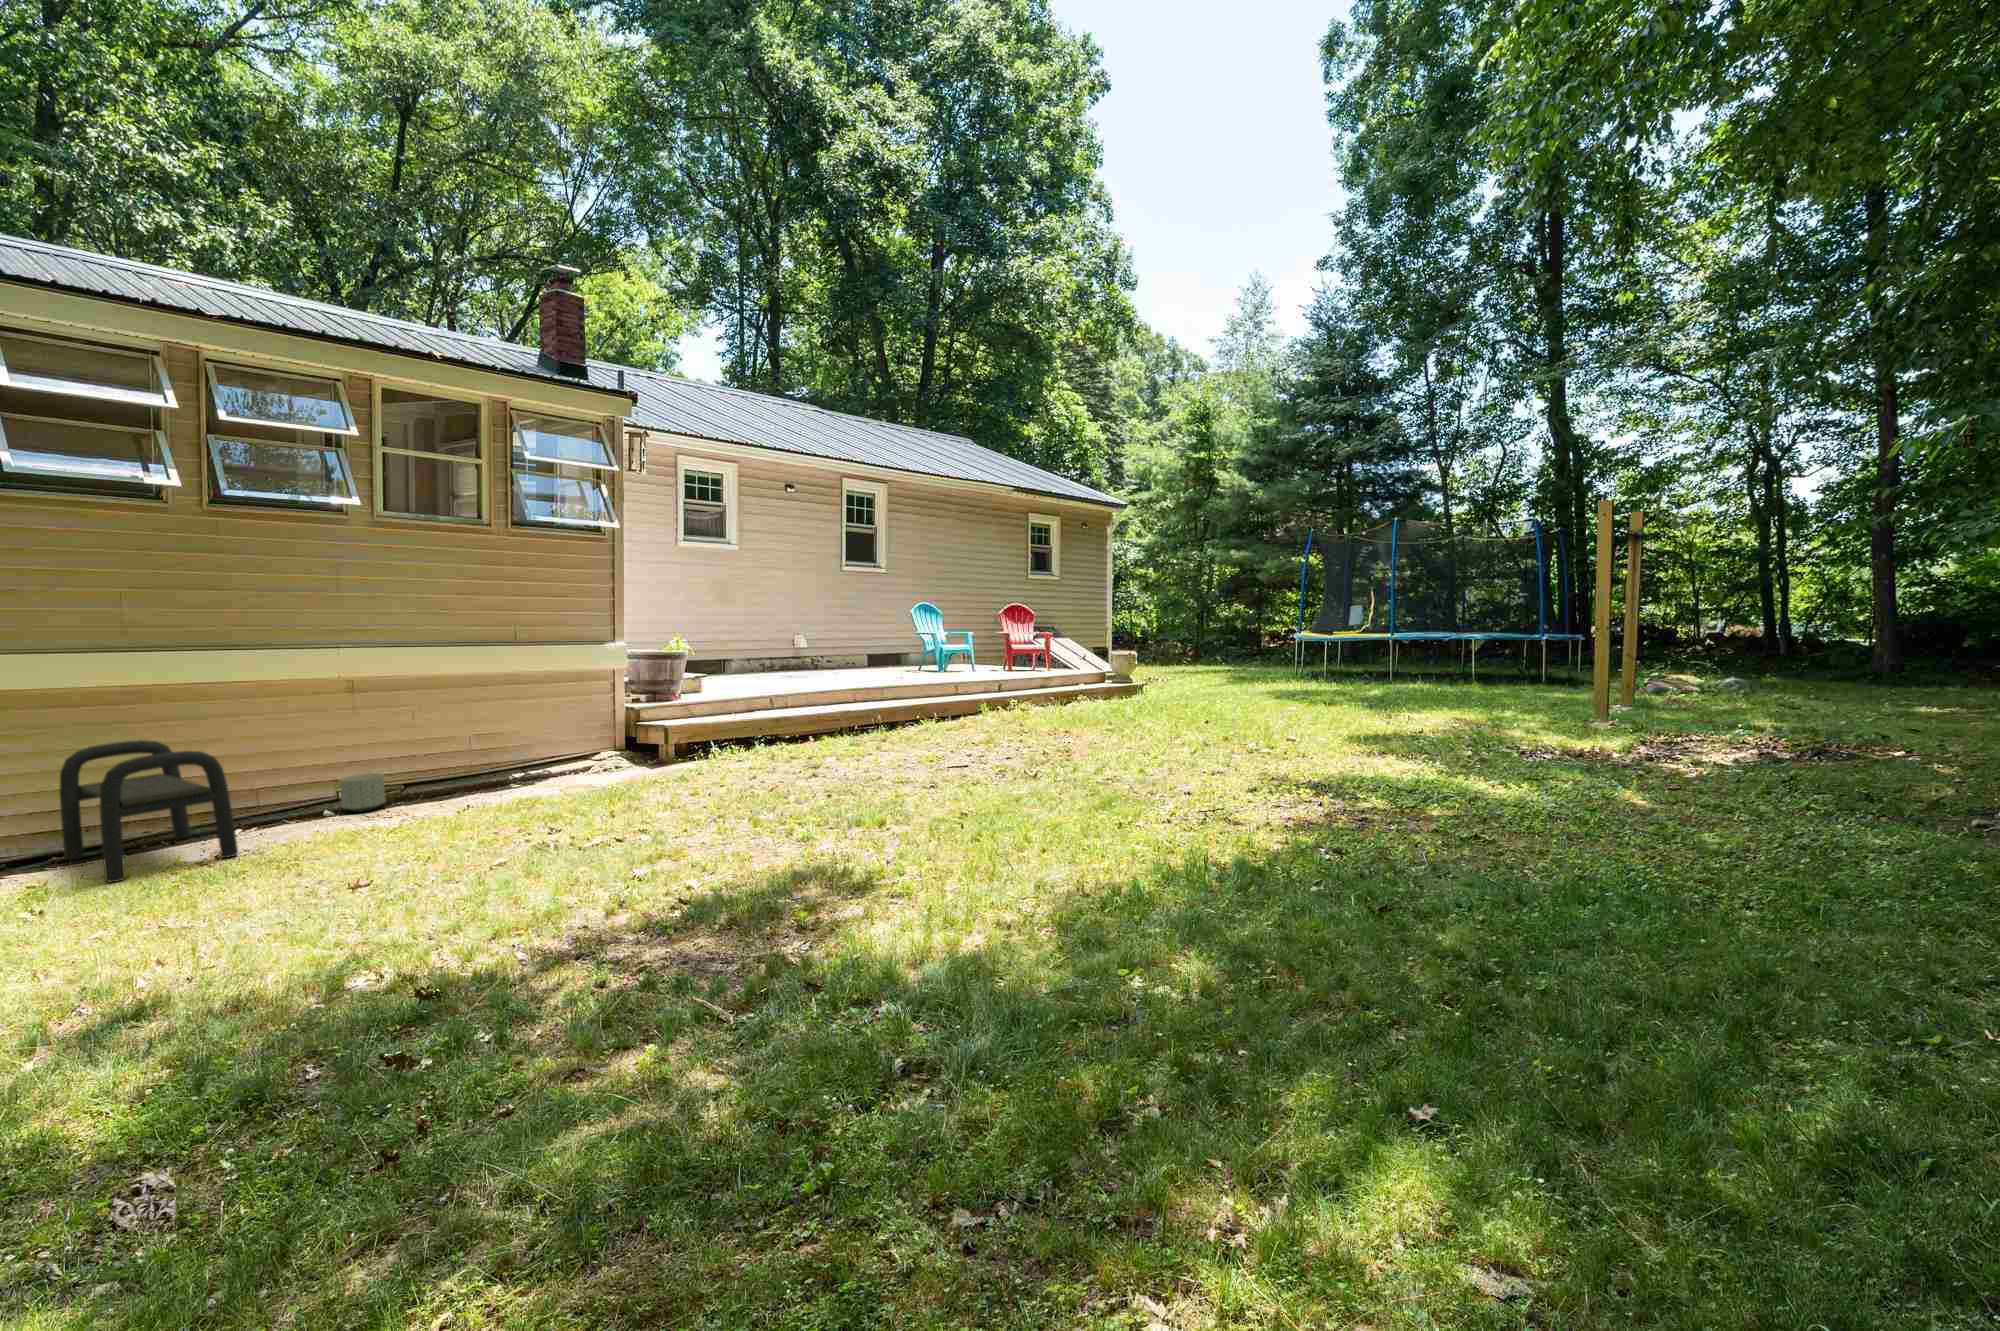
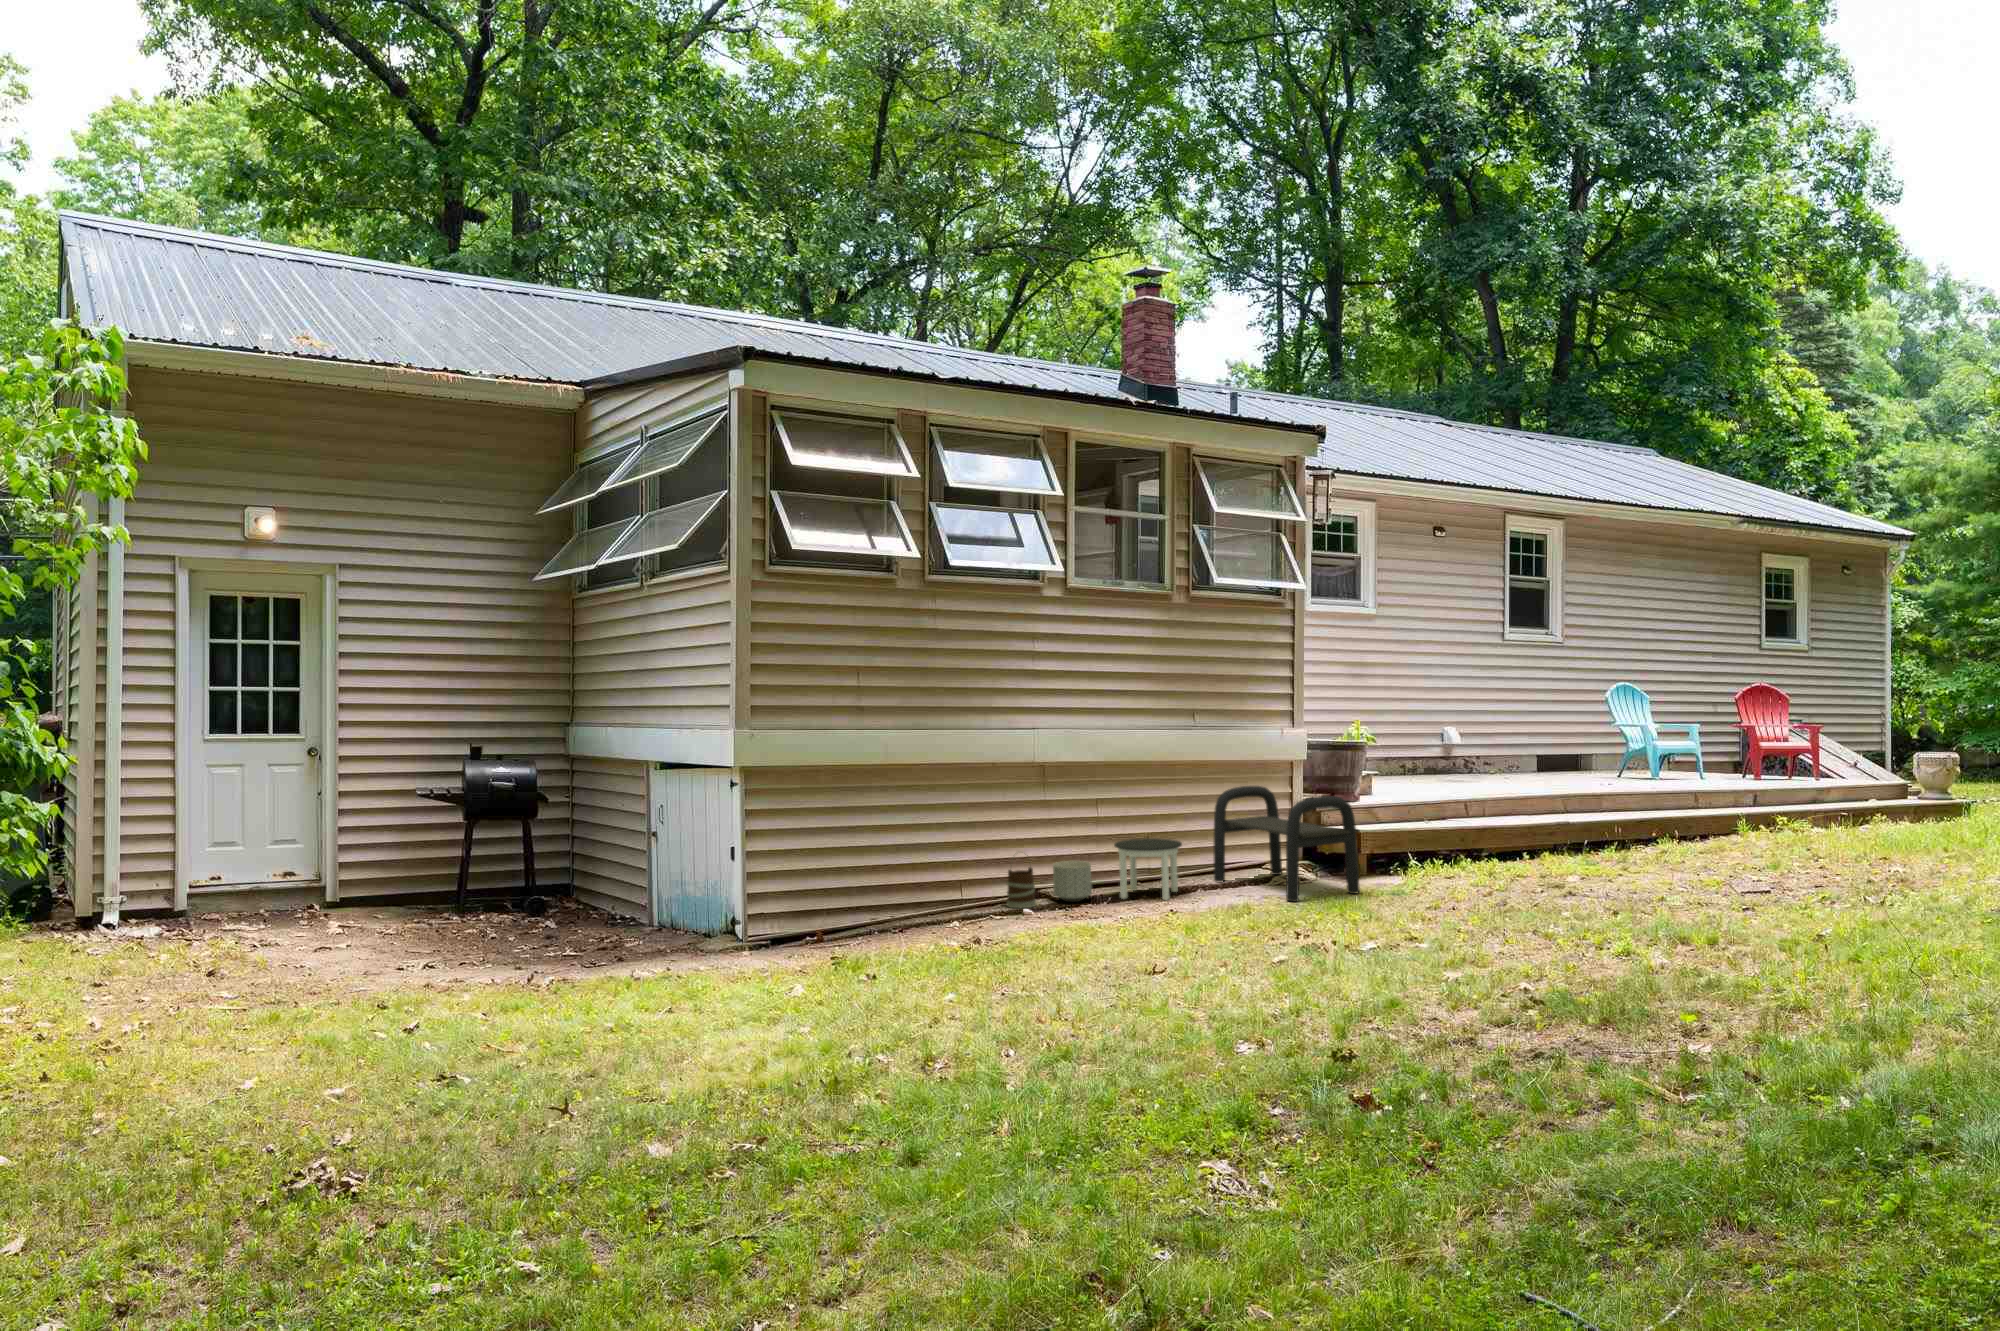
bench: present [60,740,238,882] -> present [1213,786,1360,902]
round table: none [412,746,485,803] -> present [1114,838,1182,900]
wooden bucket: none [281,769,319,824] -> present [1006,855,1036,908]

